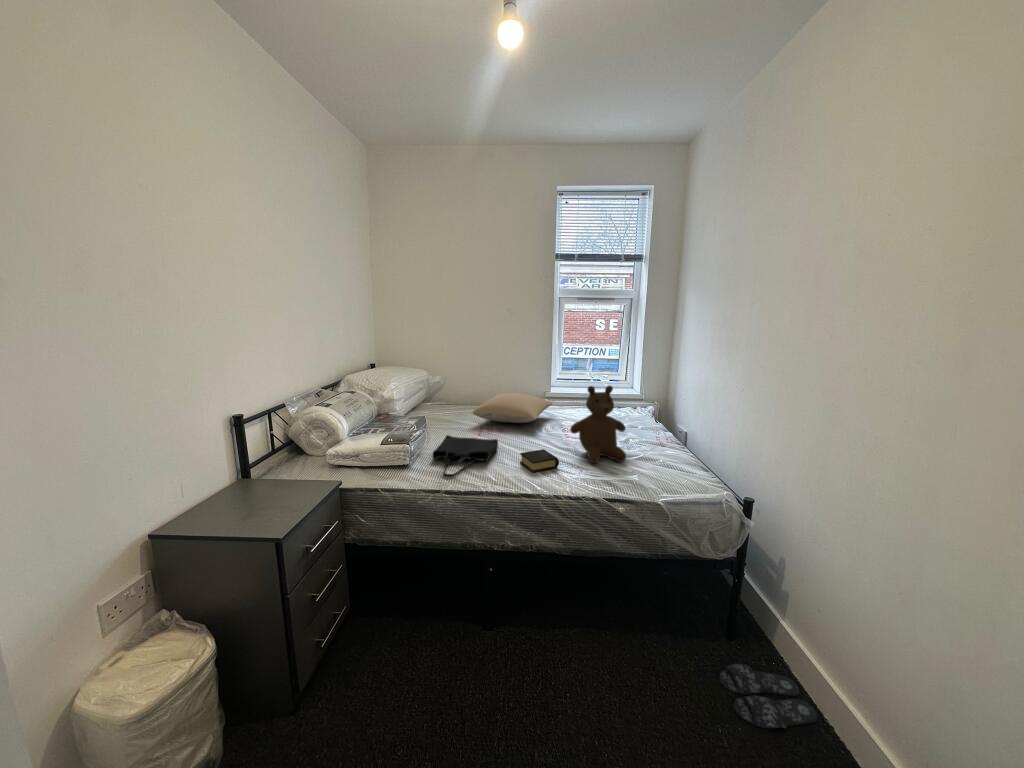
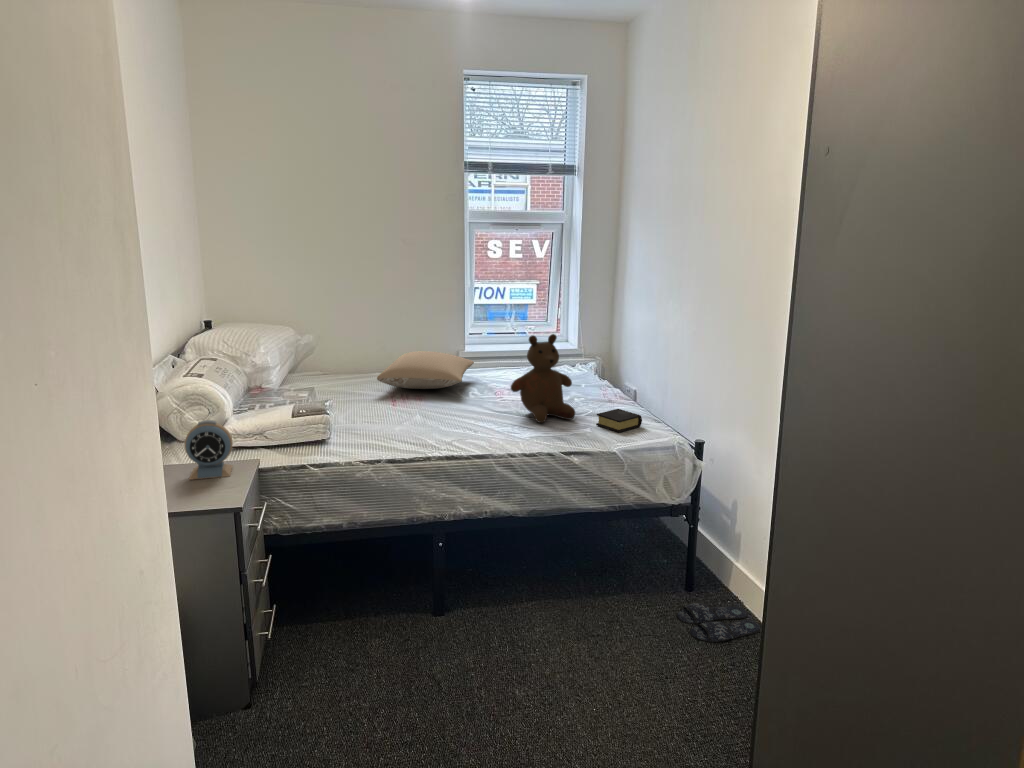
tote bag: present [433,435,498,478] -> none [352,405,426,448]
alarm clock: none [267,448,312,499] -> present [185,420,233,480]
book: present [520,449,559,472] -> present [596,409,642,432]

